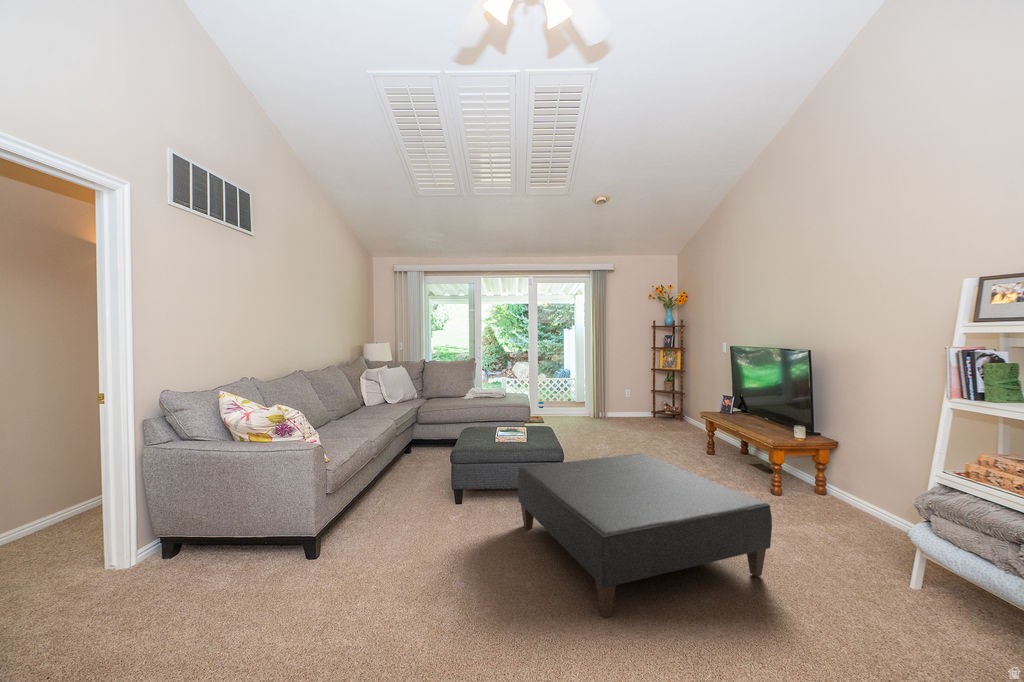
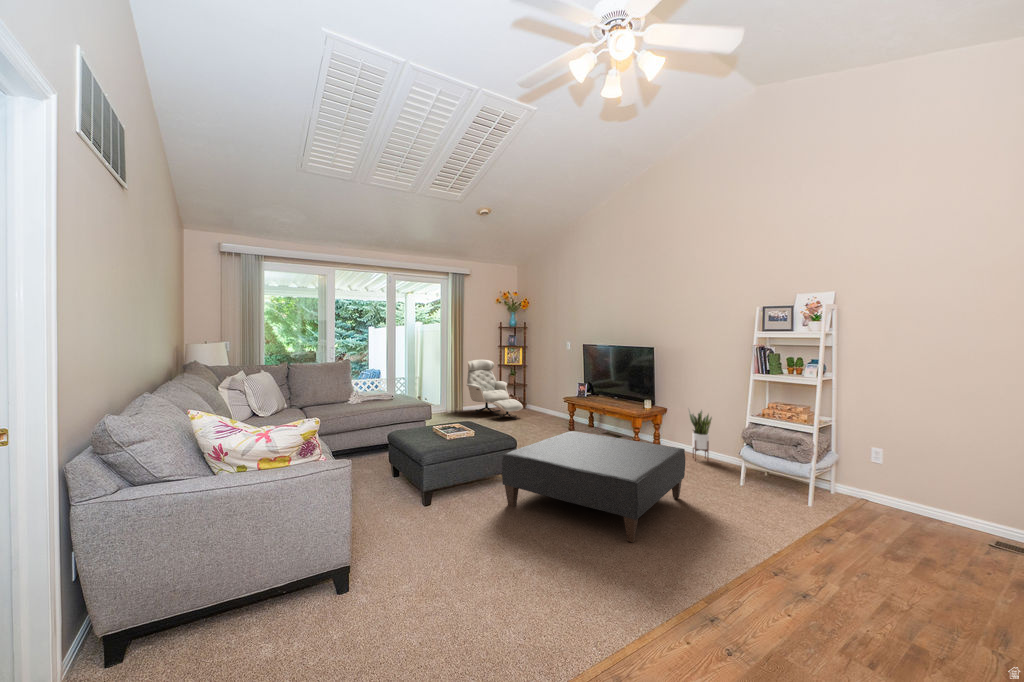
armchair: none [609,363,668,432] -> present [467,360,523,419]
potted plant: none [856,444,900,534] -> present [689,410,712,460]

